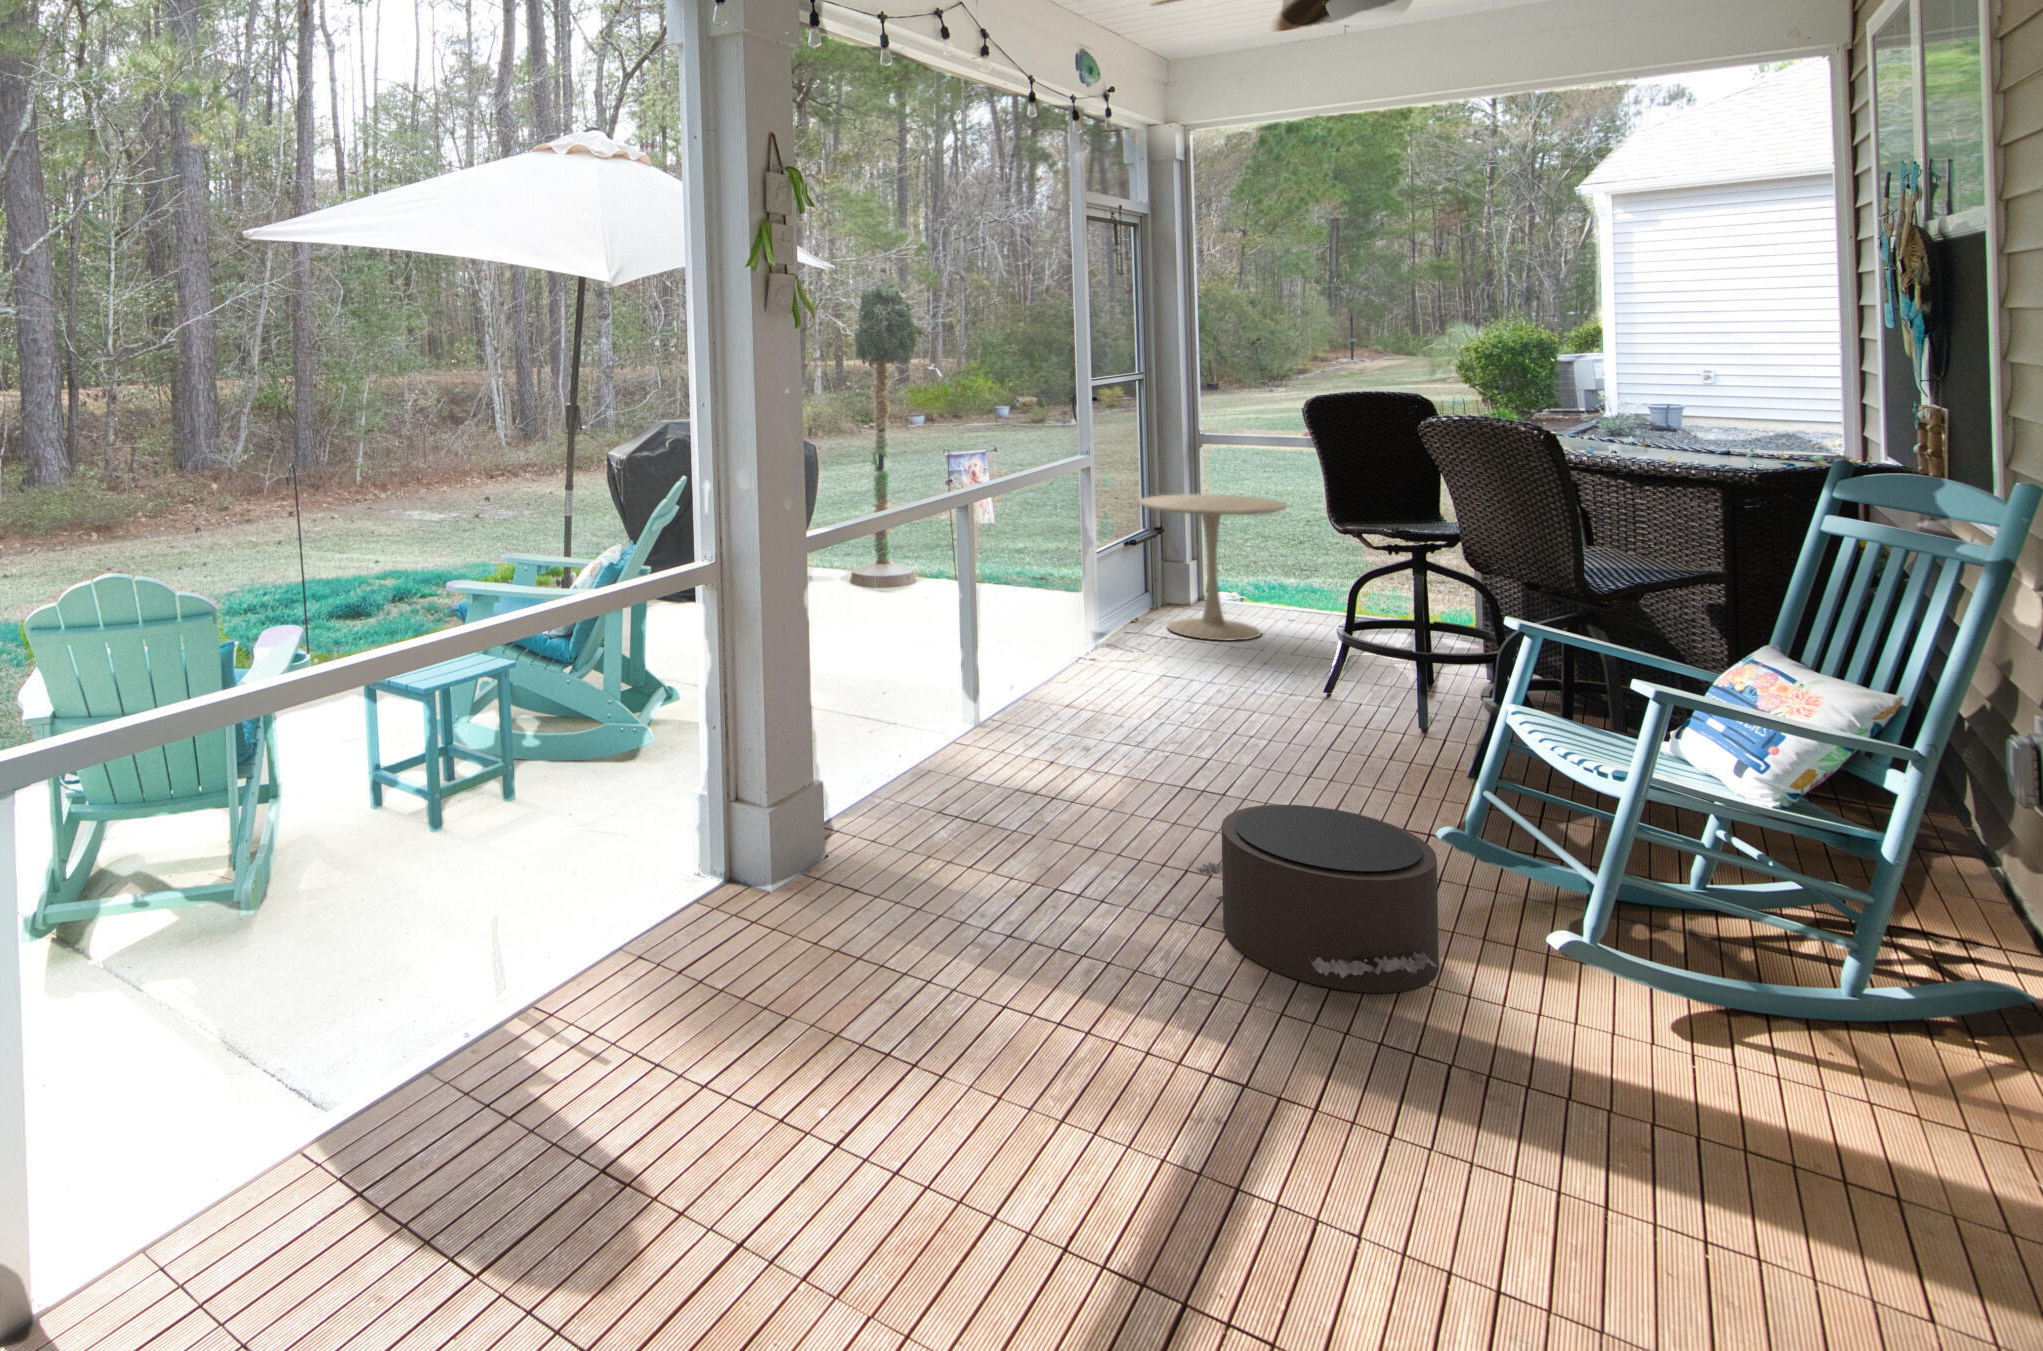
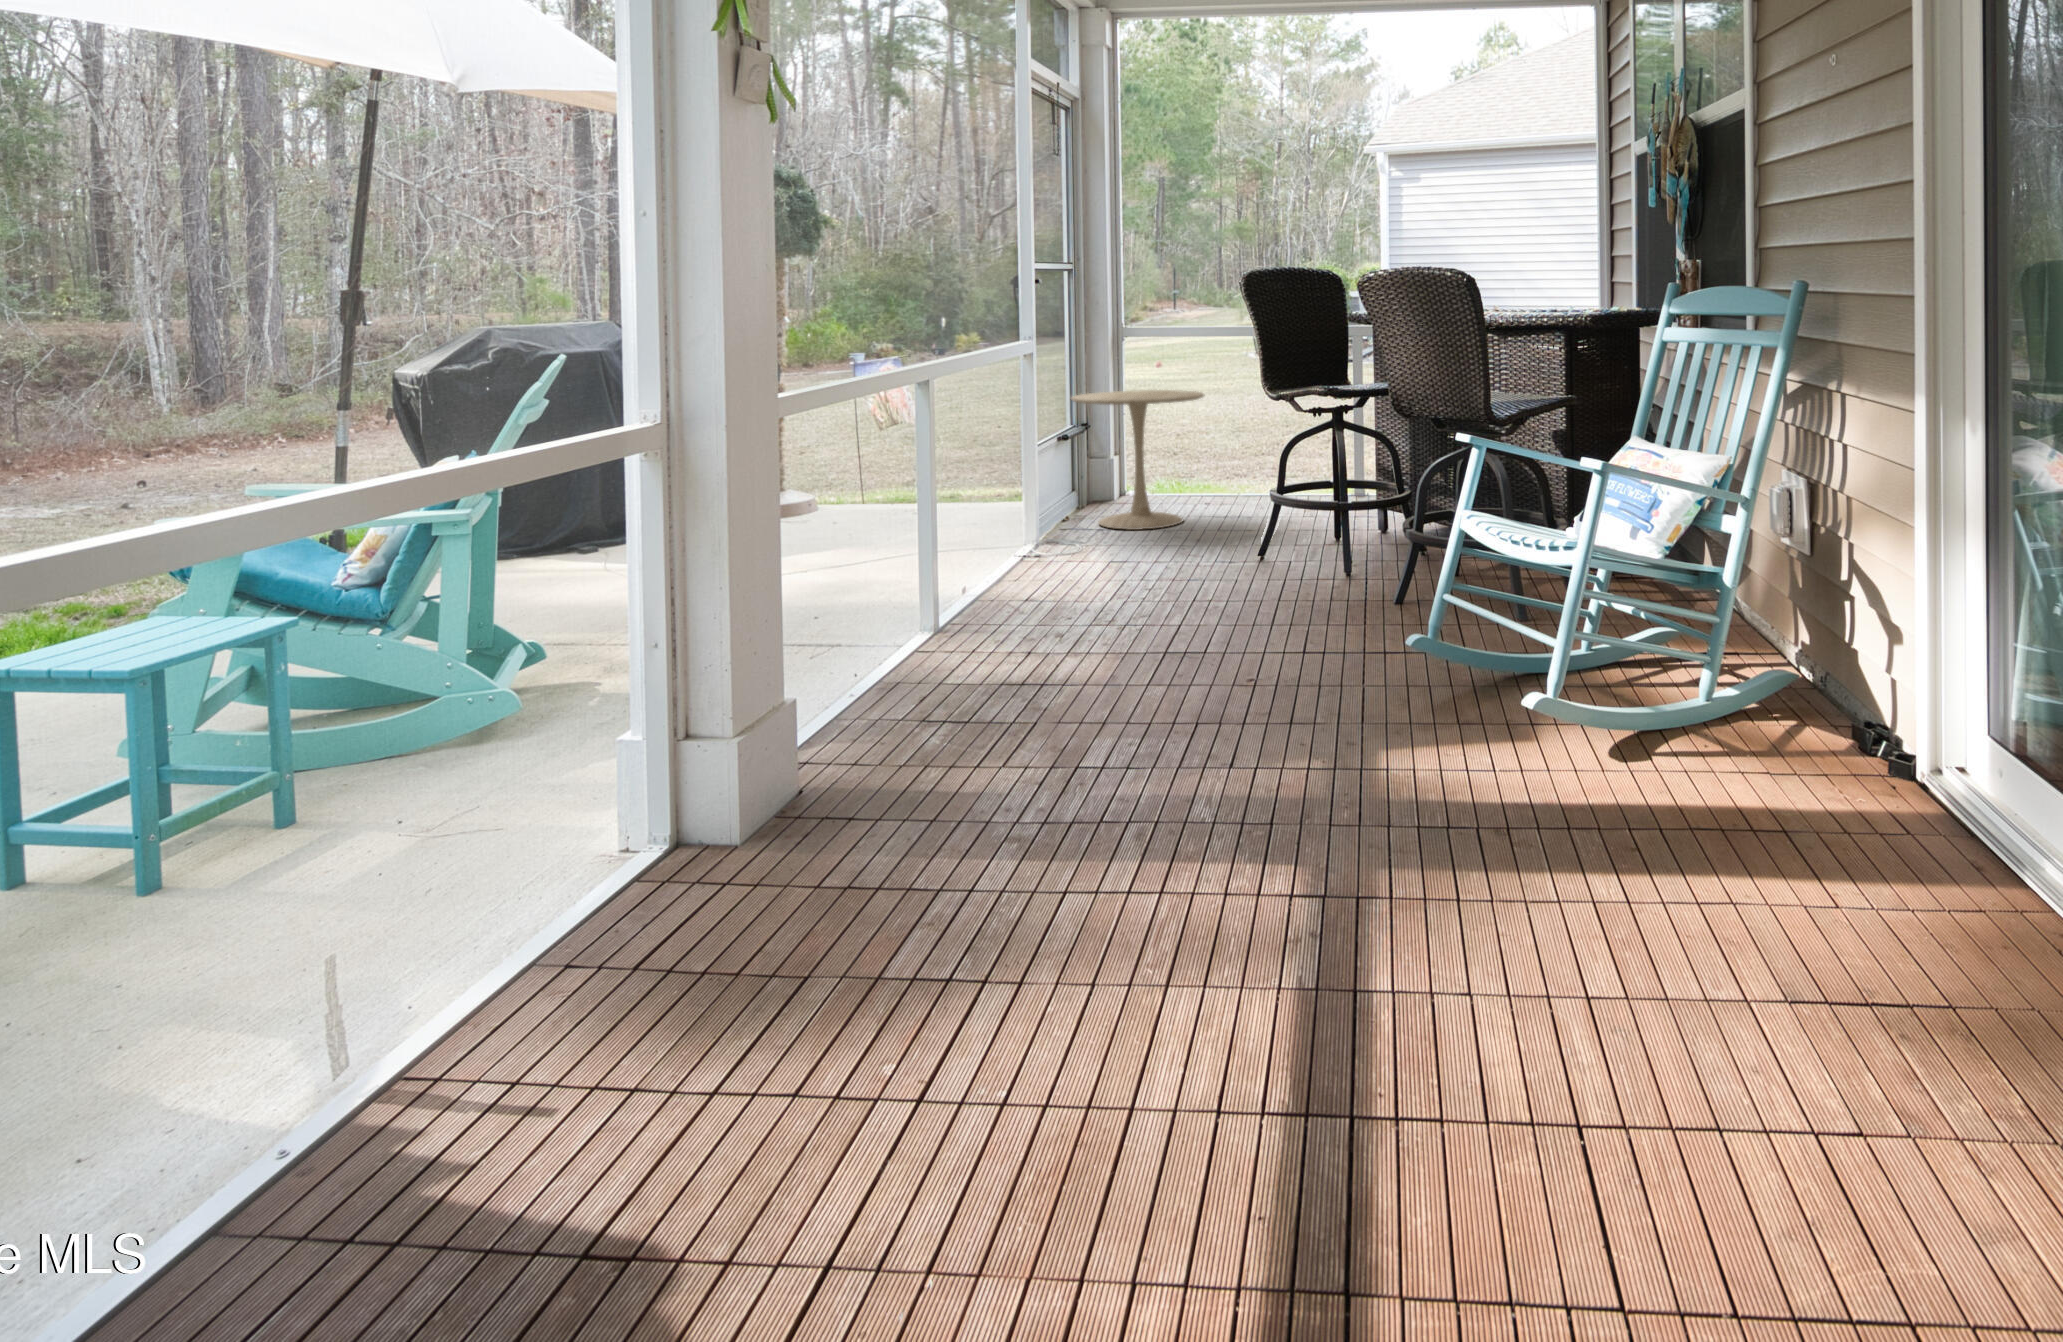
pouf: present [1196,805,1440,993] -> none [1212,628,1445,791]

